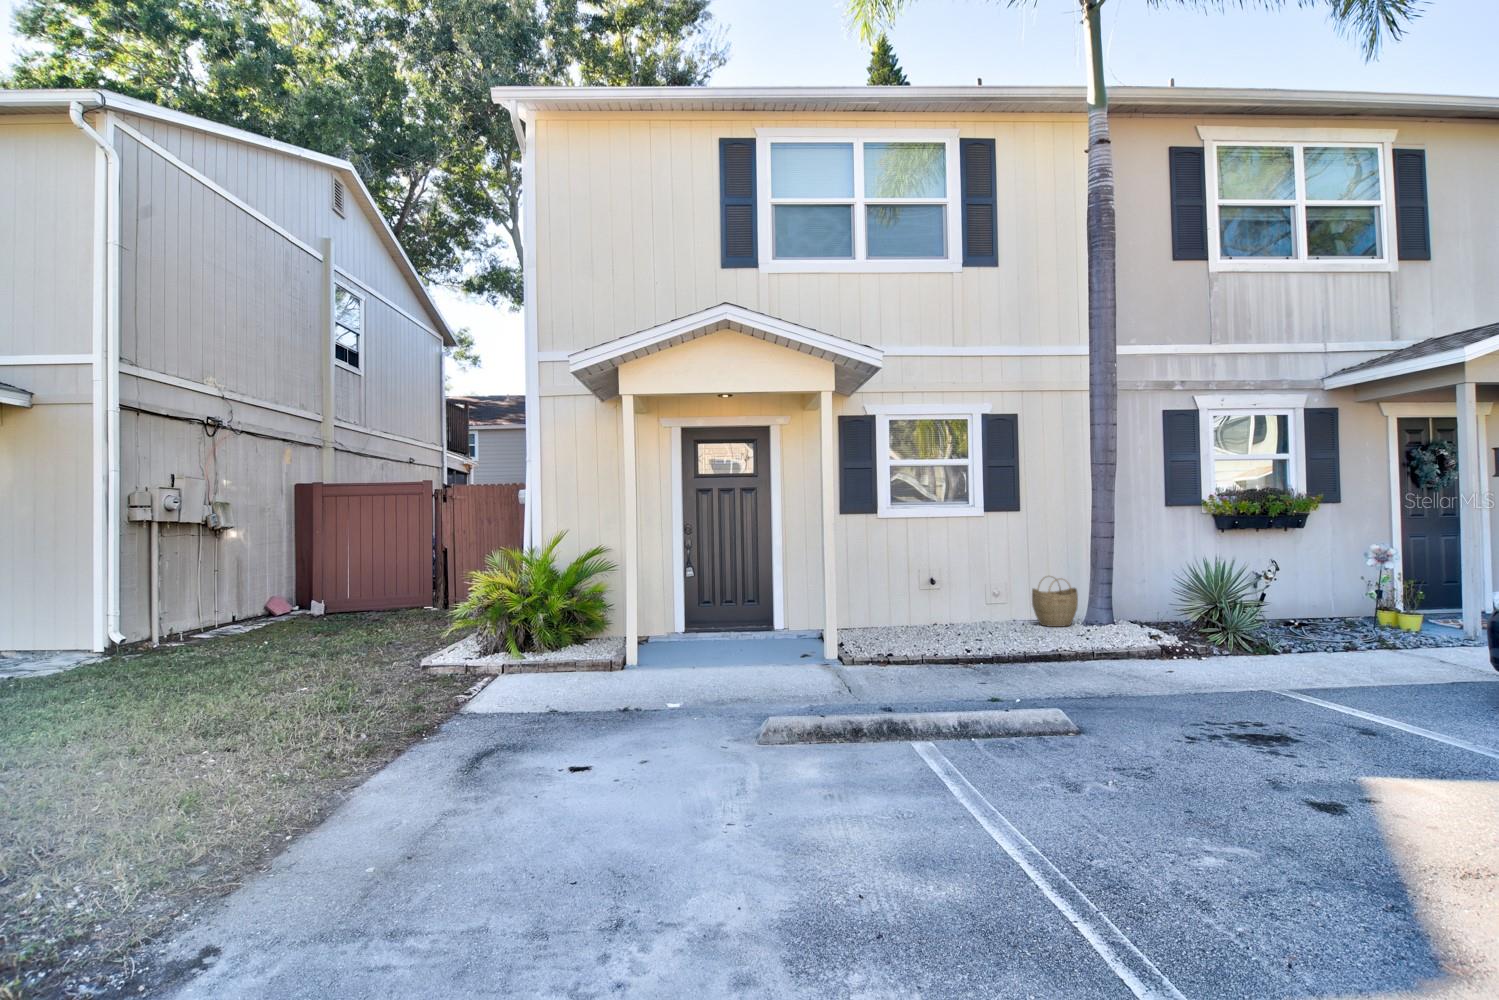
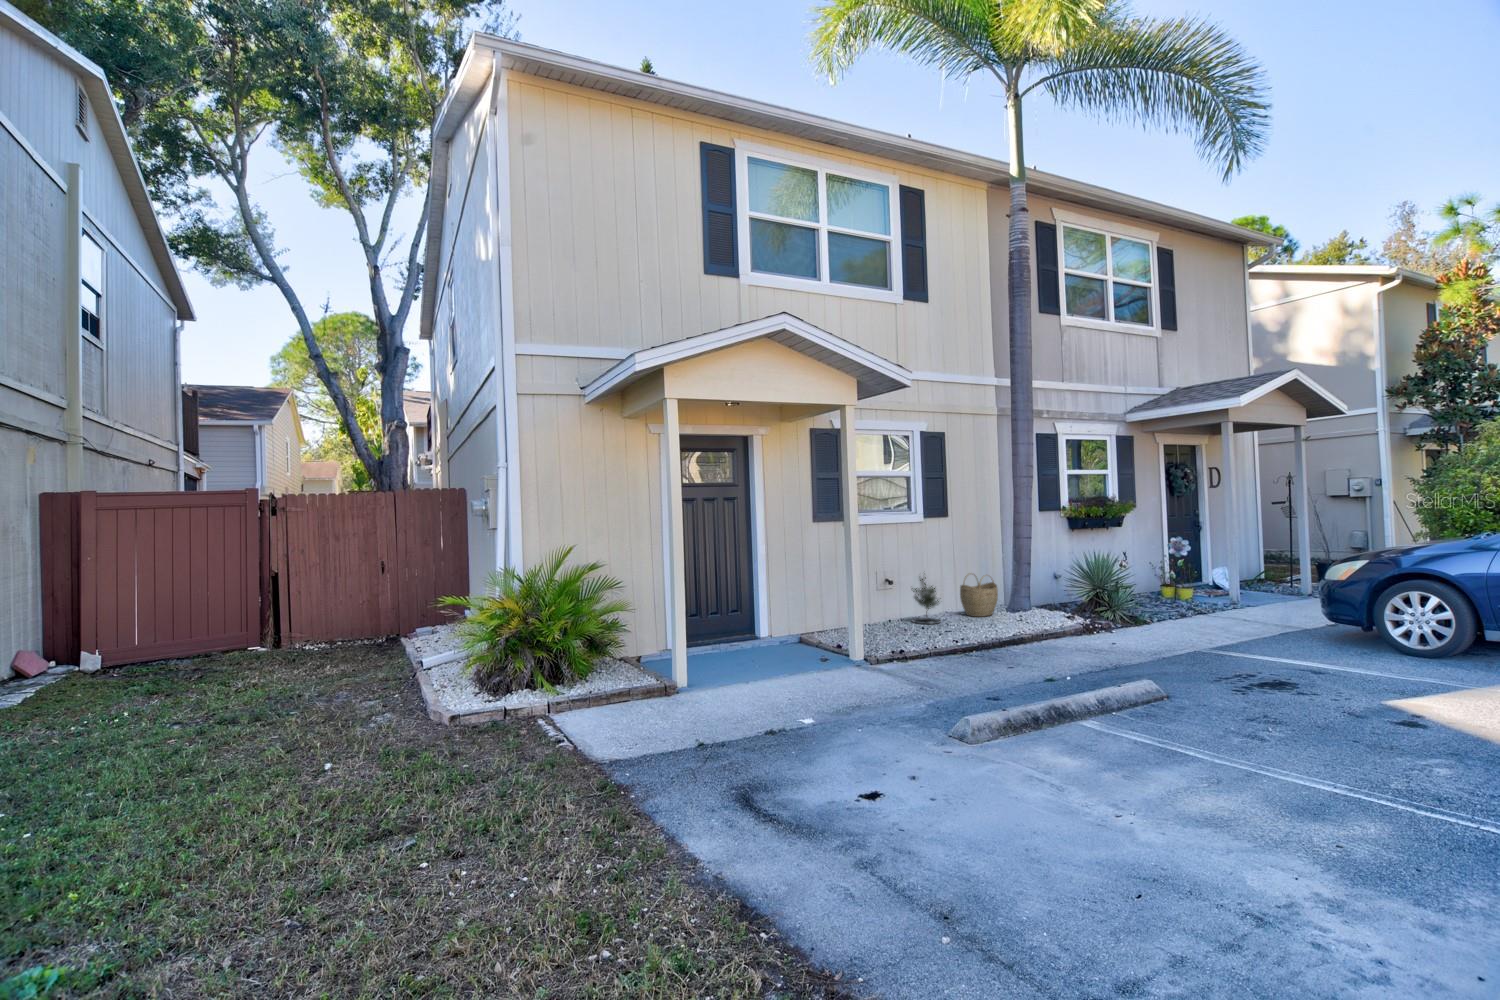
potted tree: none [959,569,994,630] -> present [912,577,940,624]

